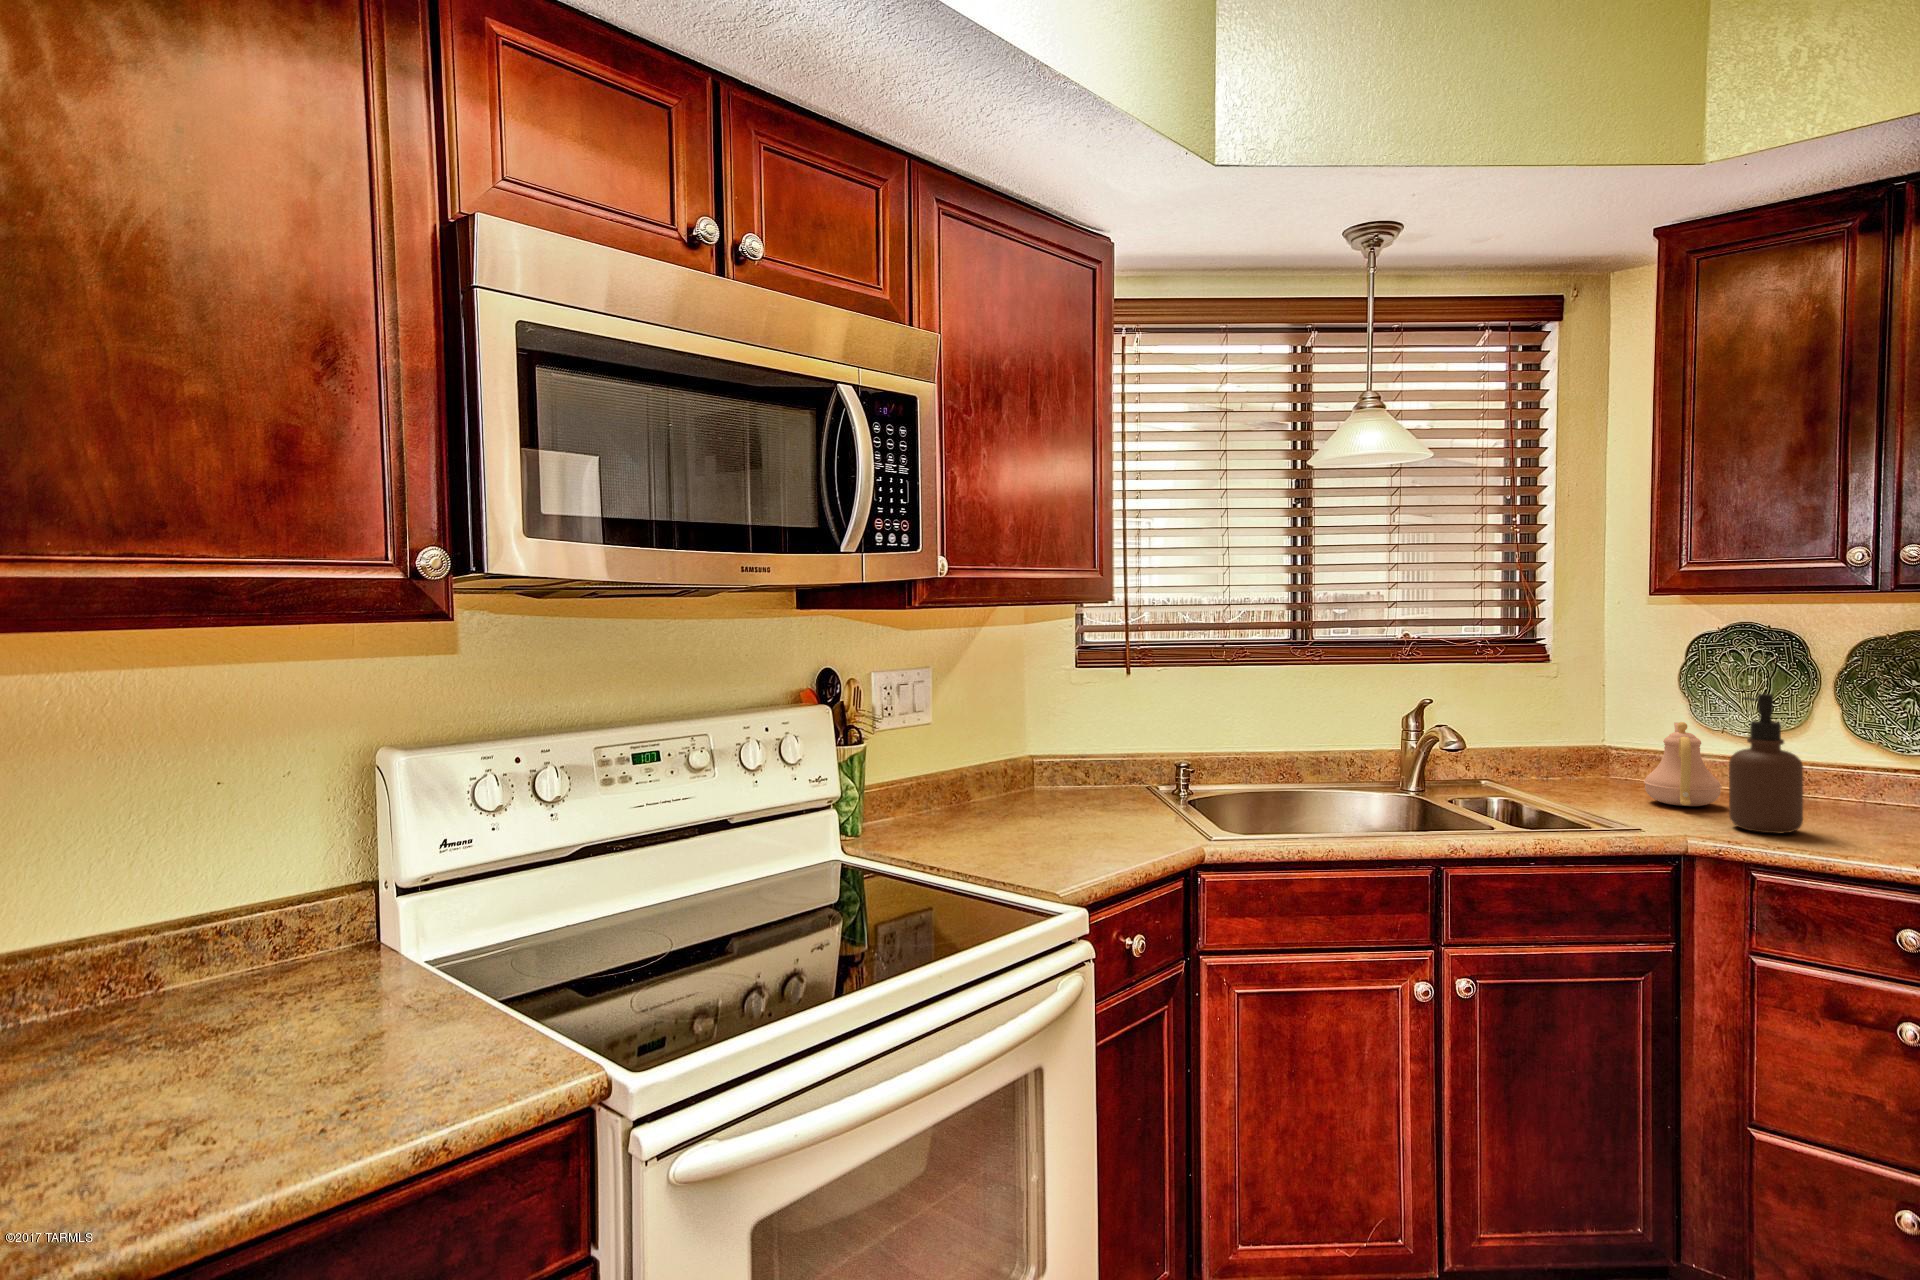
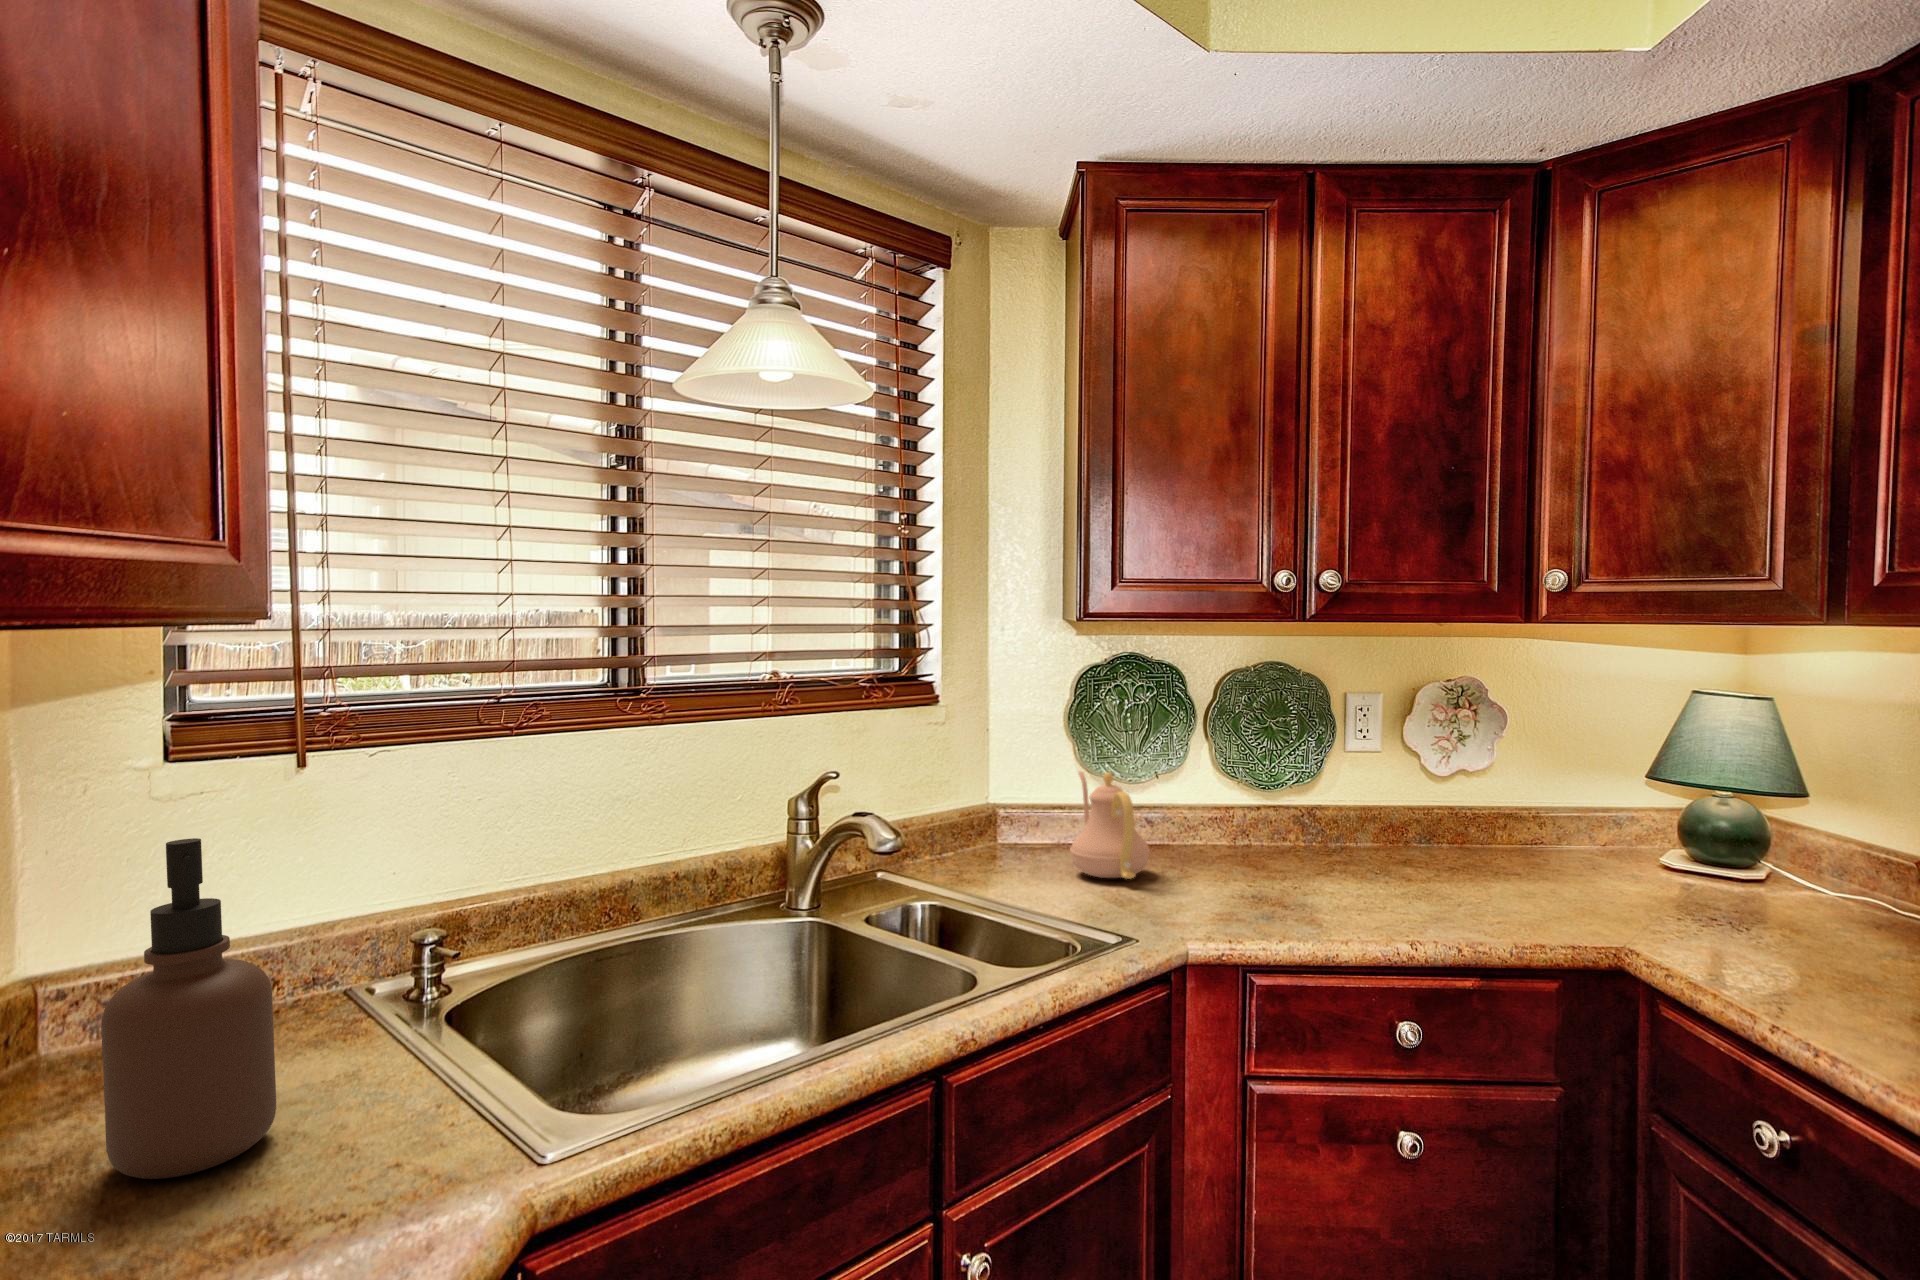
soap dispenser: present [1729,694,1803,834] -> present [101,838,276,1179]

